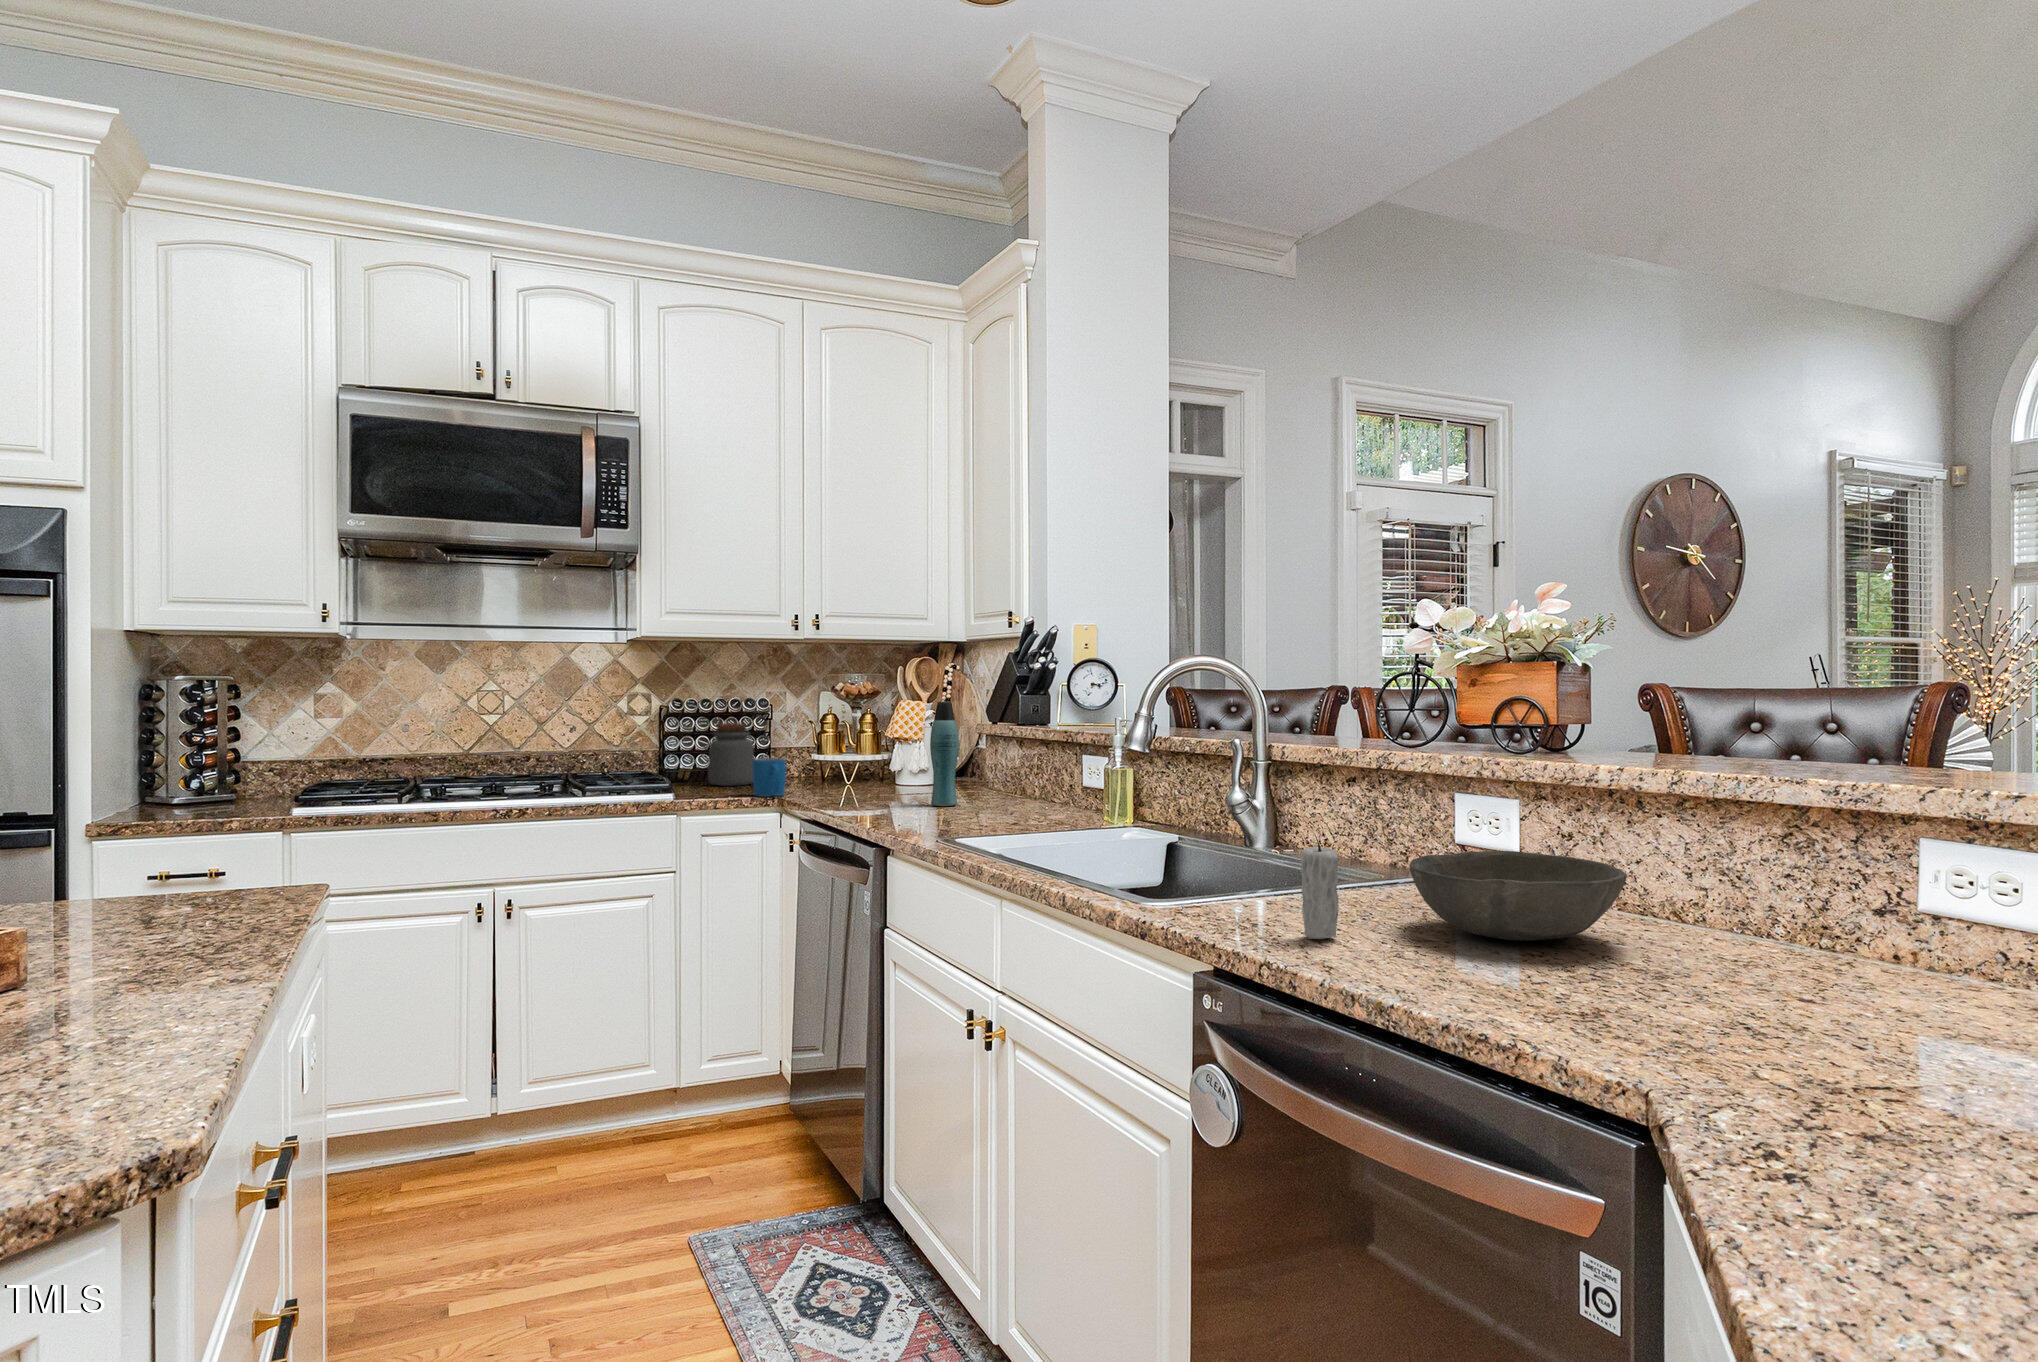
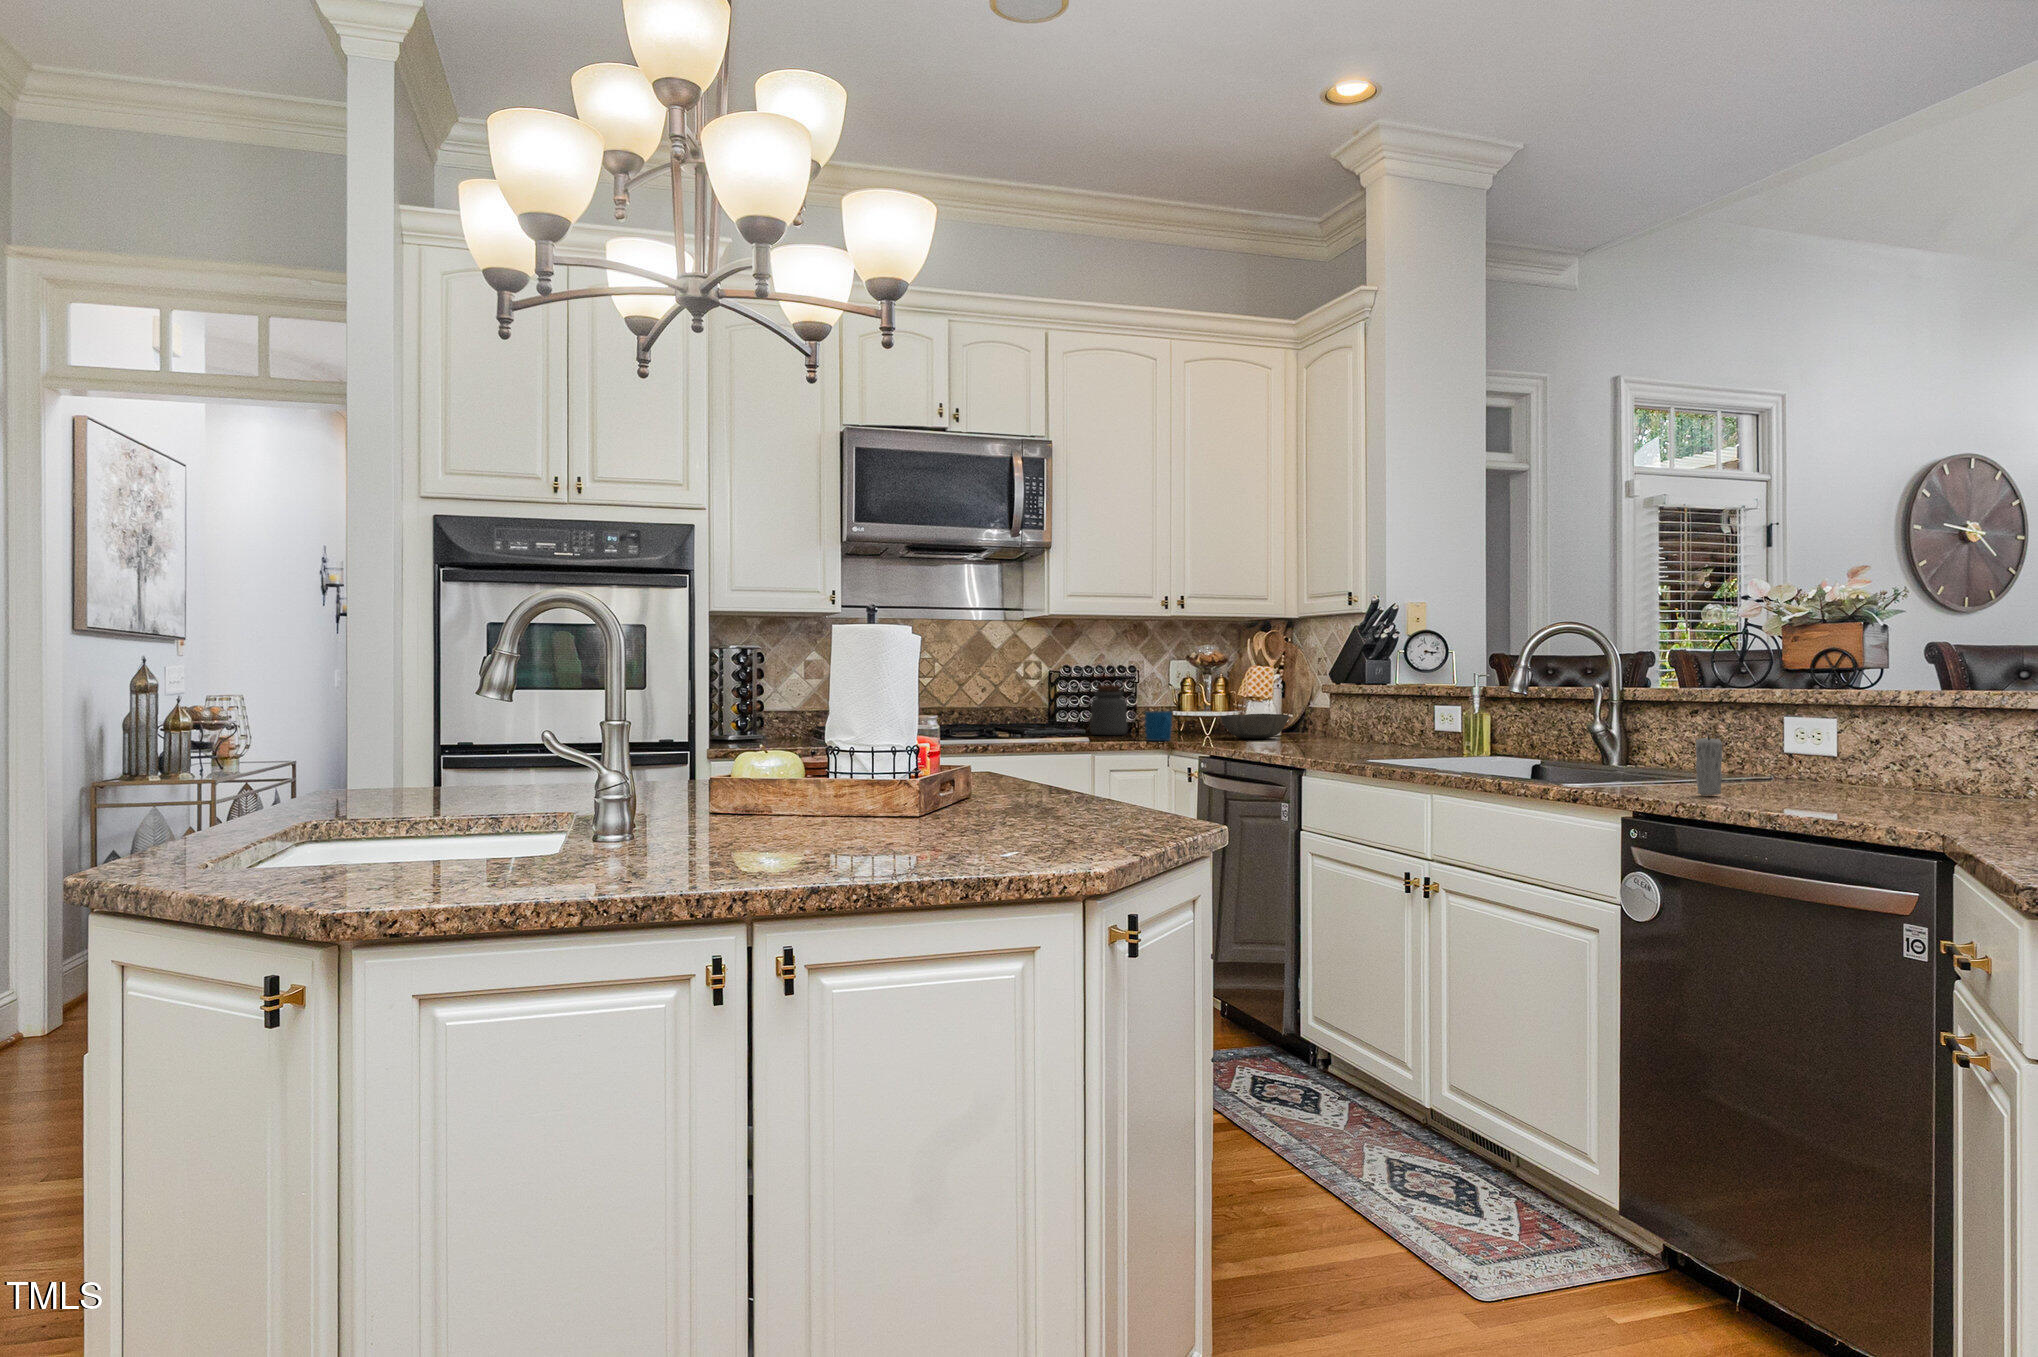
bottle: present [930,701,959,806] -> none [1305,663,1328,746]
bowl: present [1409,851,1627,941] -> present [1221,714,1289,739]

